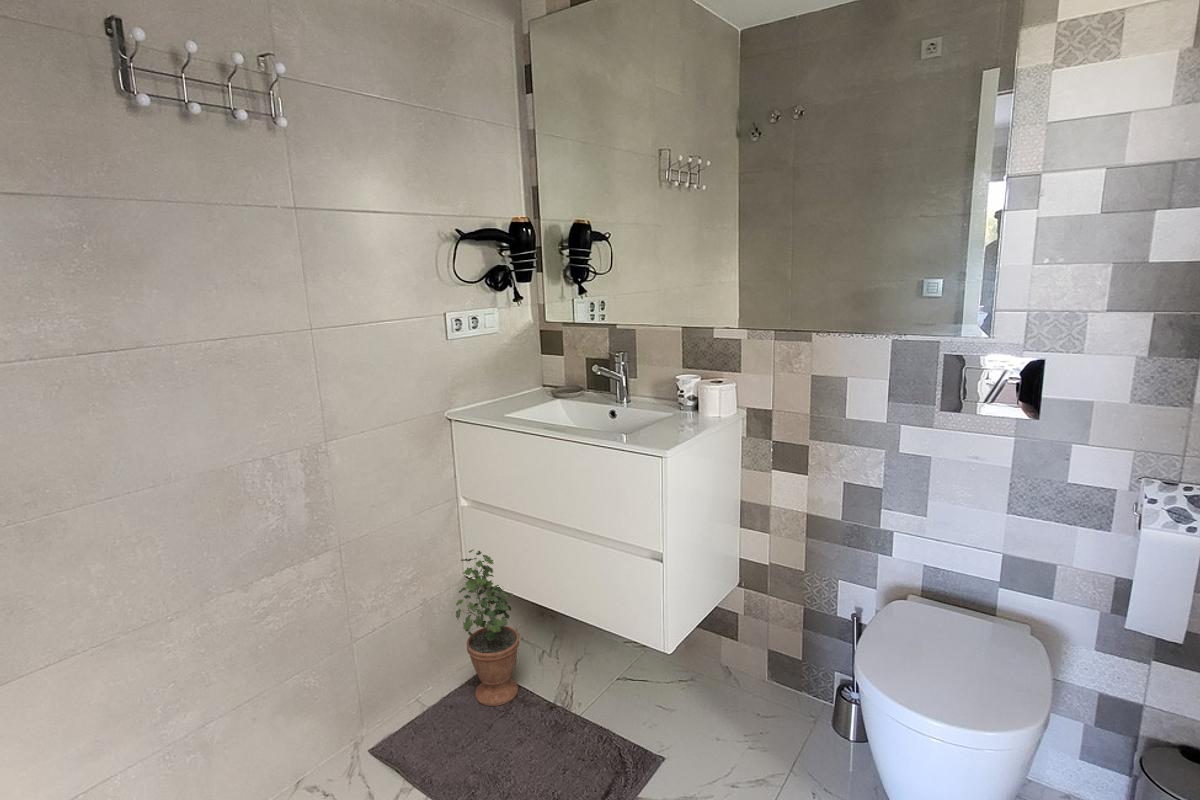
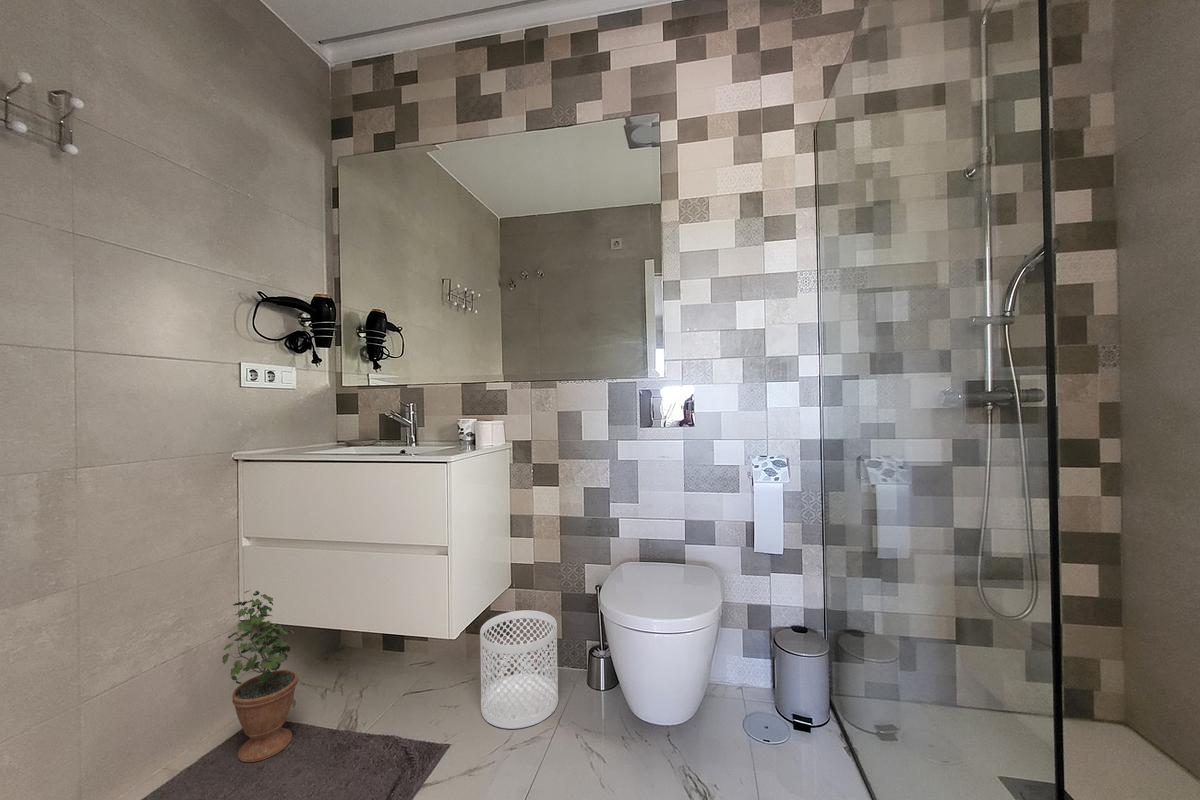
waste basket: none [699,615,794,754] -> present [480,610,558,729]

